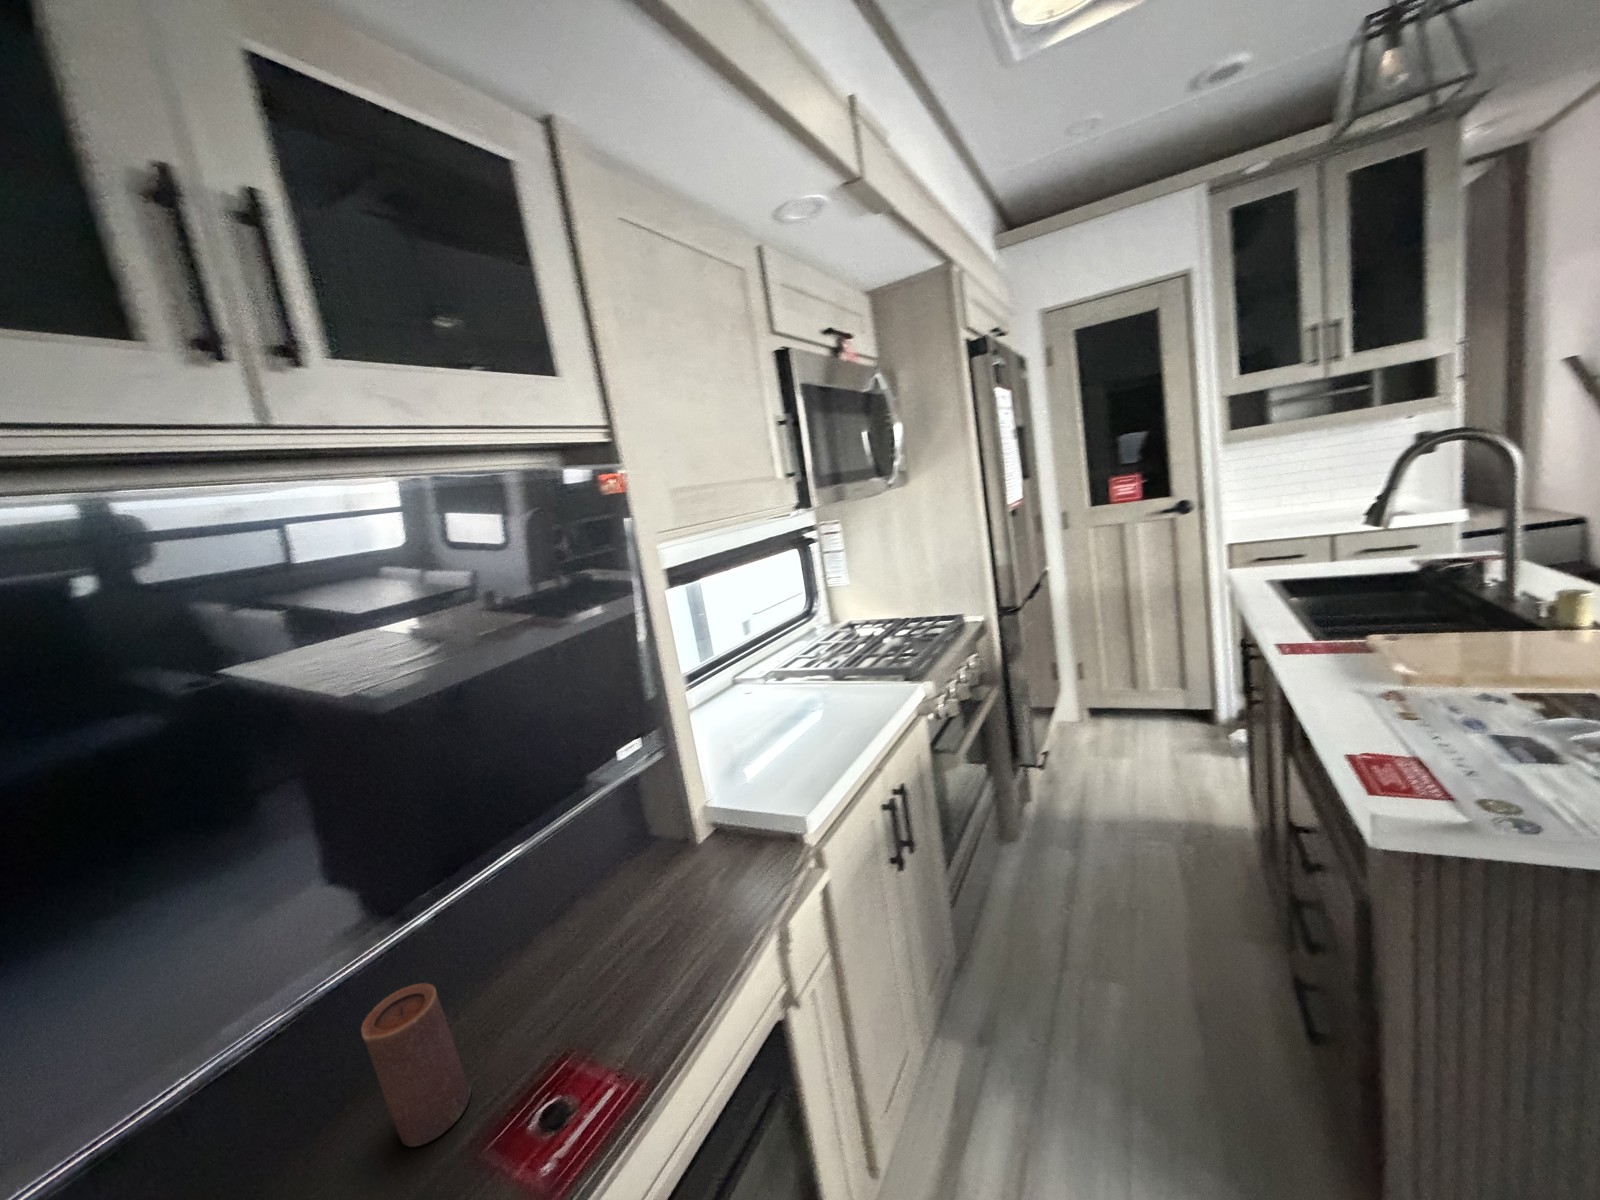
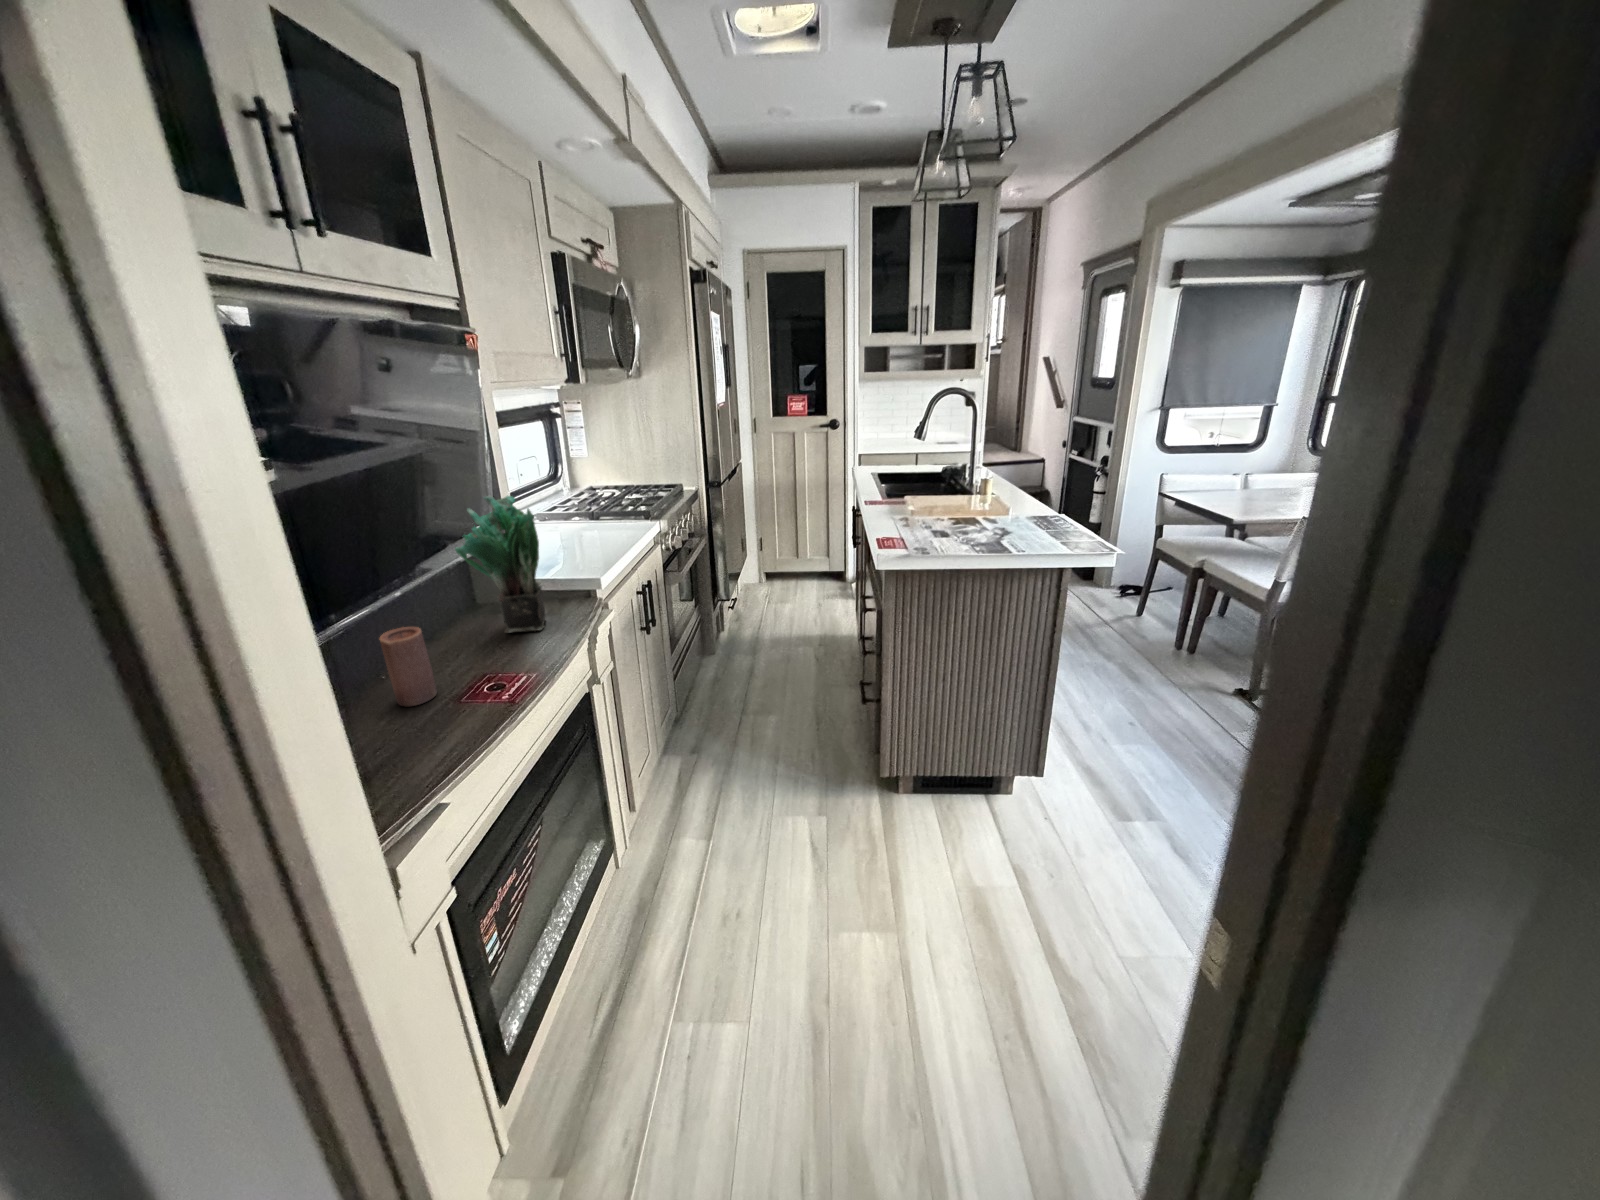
potted plant: none [544,706,710,935] -> present [455,496,545,633]

